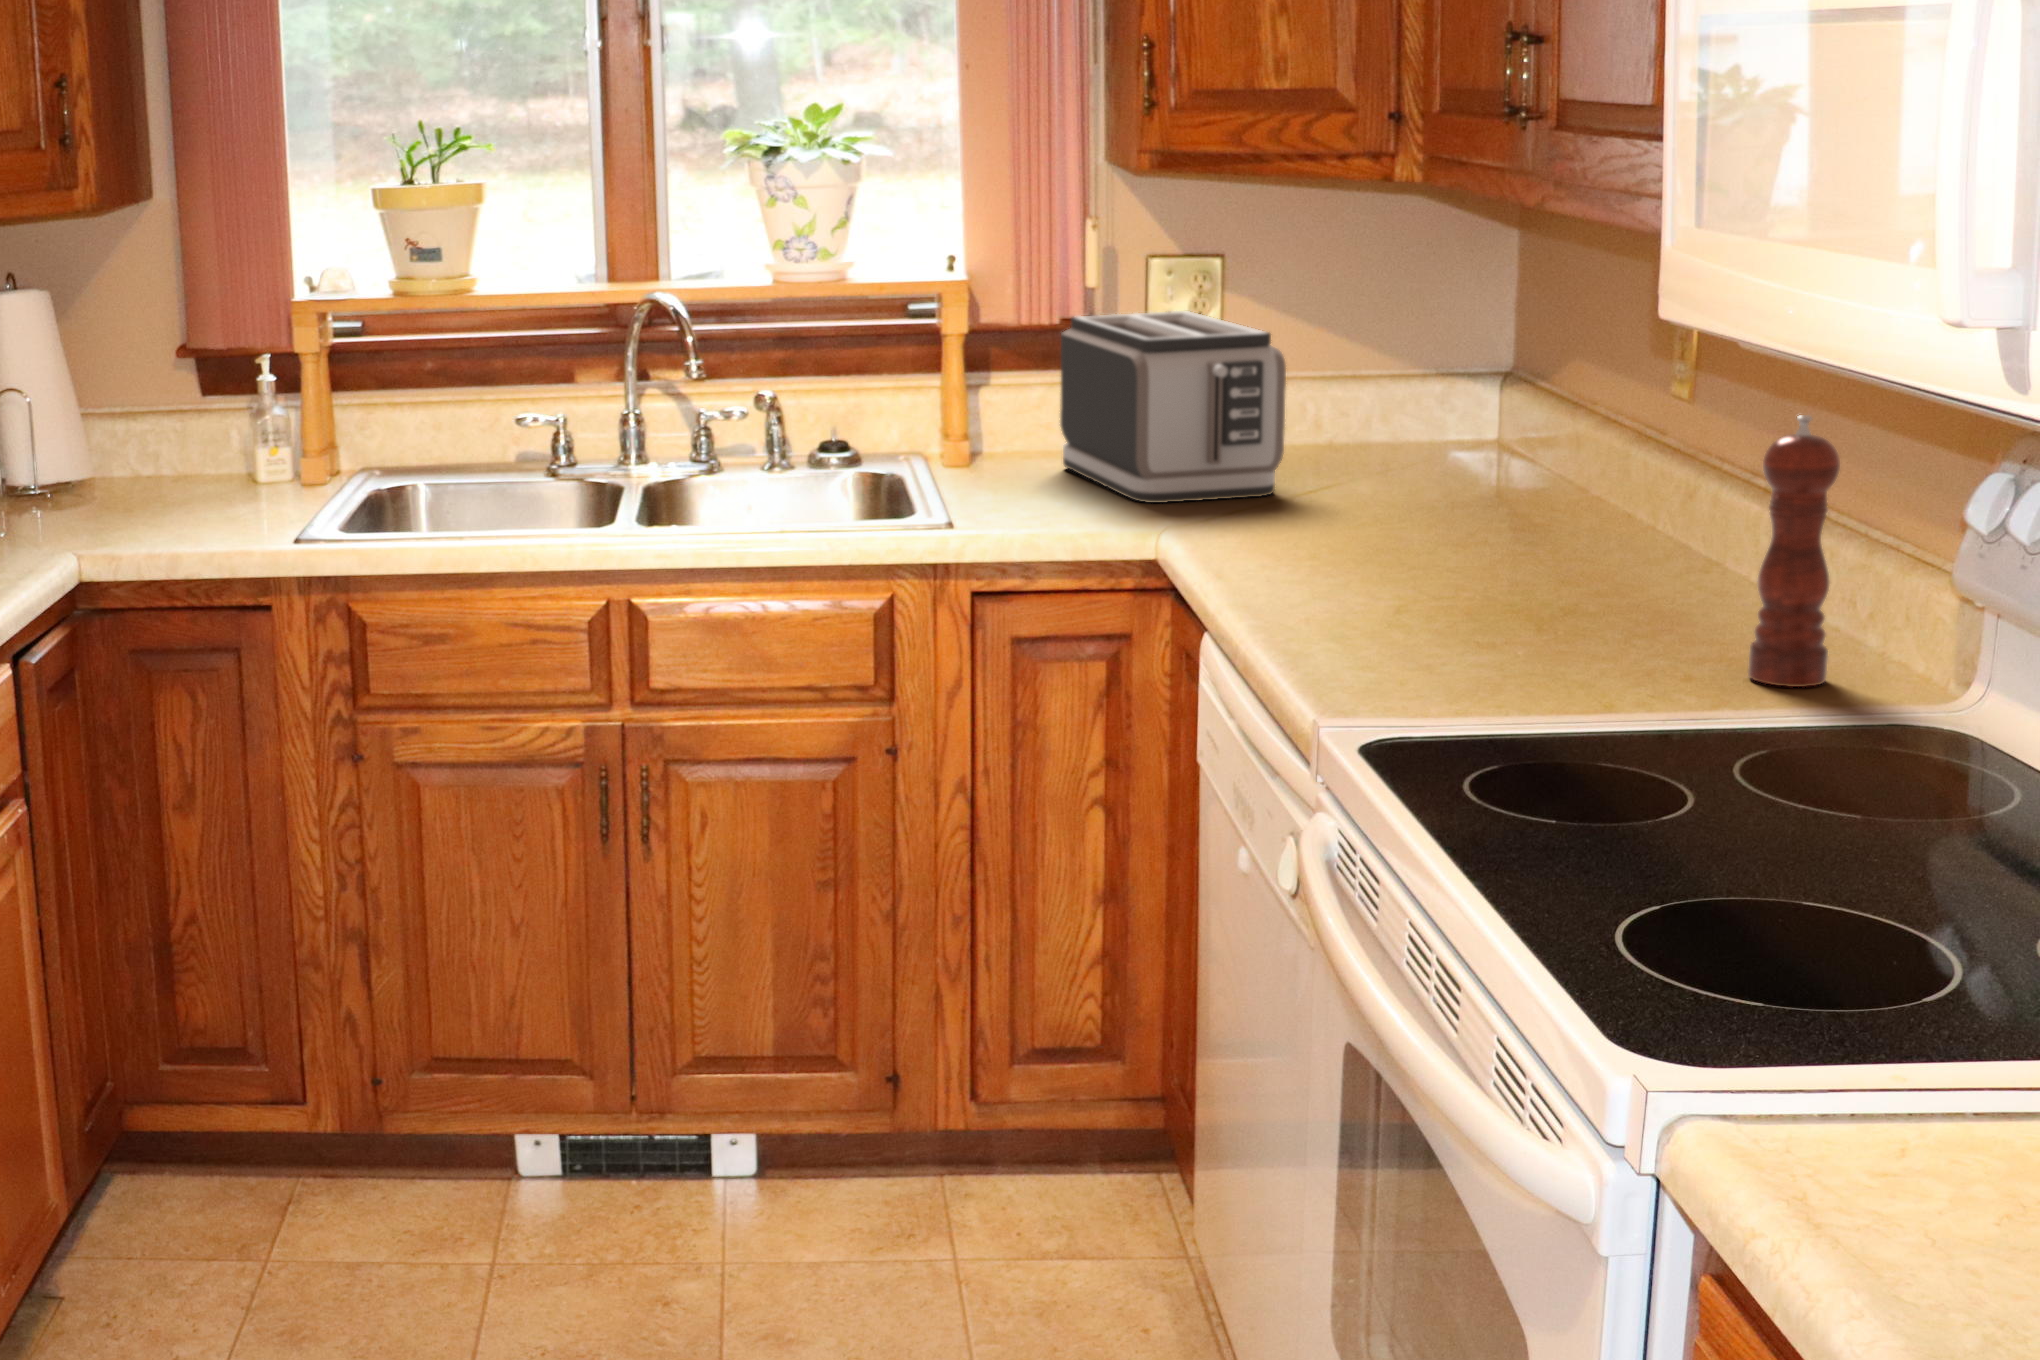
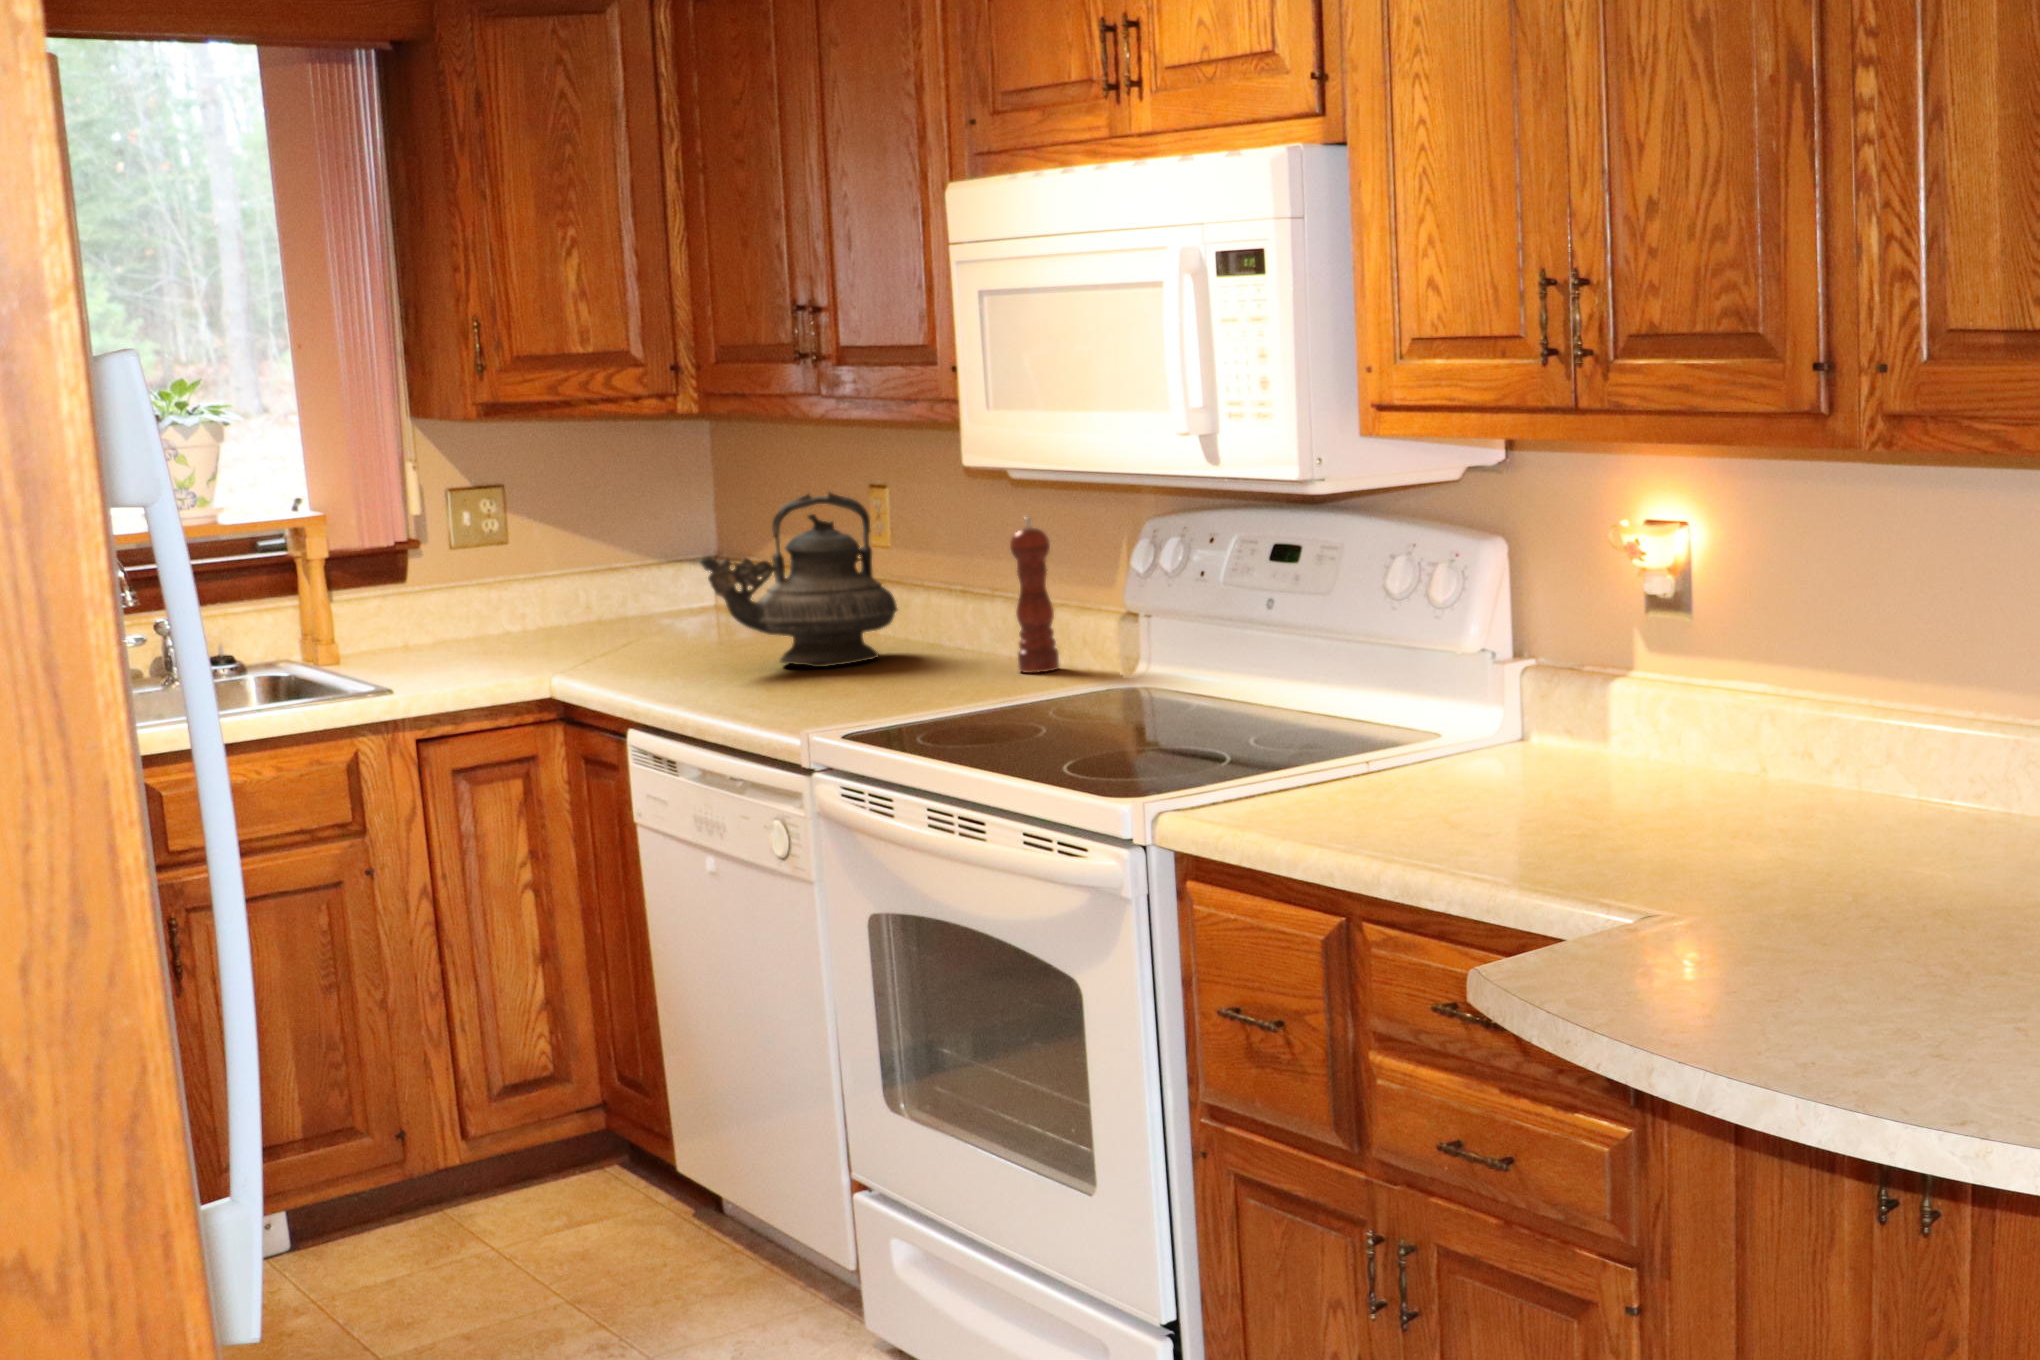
toaster: present [1060,311,1286,503] -> none [405,527,611,662]
teapot: none [1314,324,1622,597] -> present [700,493,898,667]

